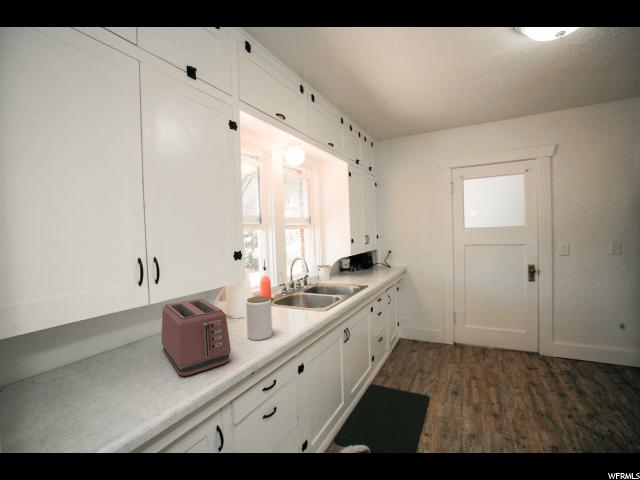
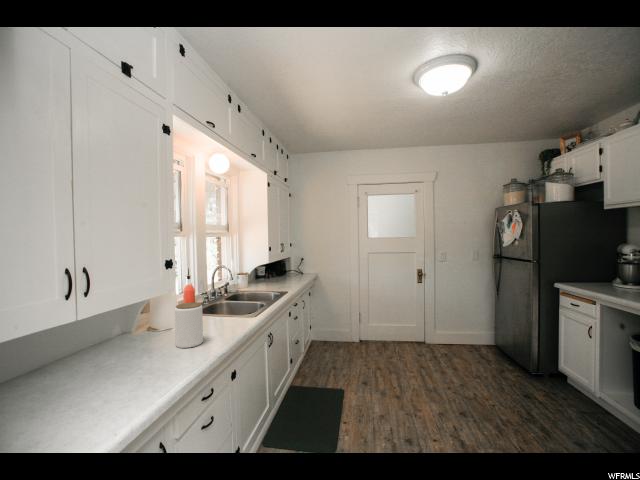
toaster: present [161,299,231,376] -> none [70,308,164,391]

